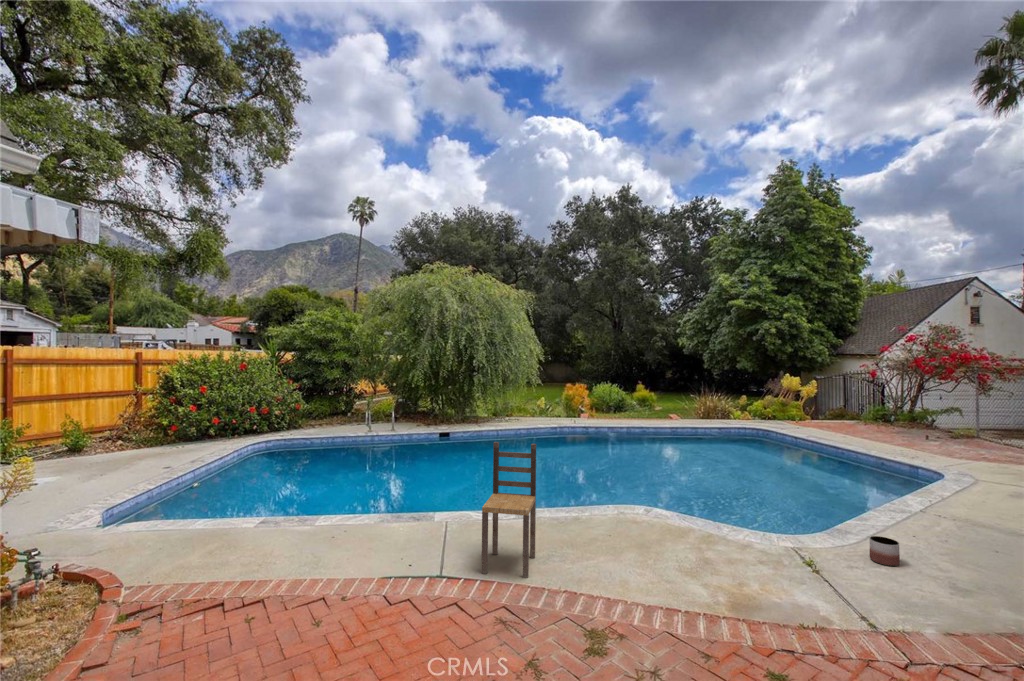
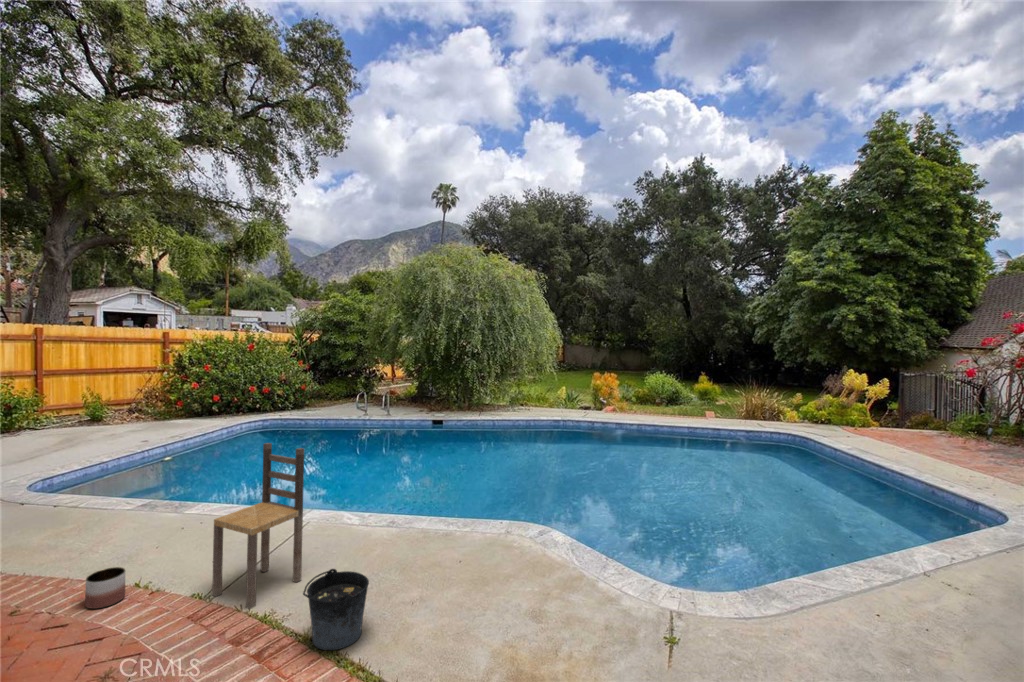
bucket: none [594,535,644,593] -> present [303,569,369,650]
planter: present [870,536,900,566] -> present [85,567,125,609]

